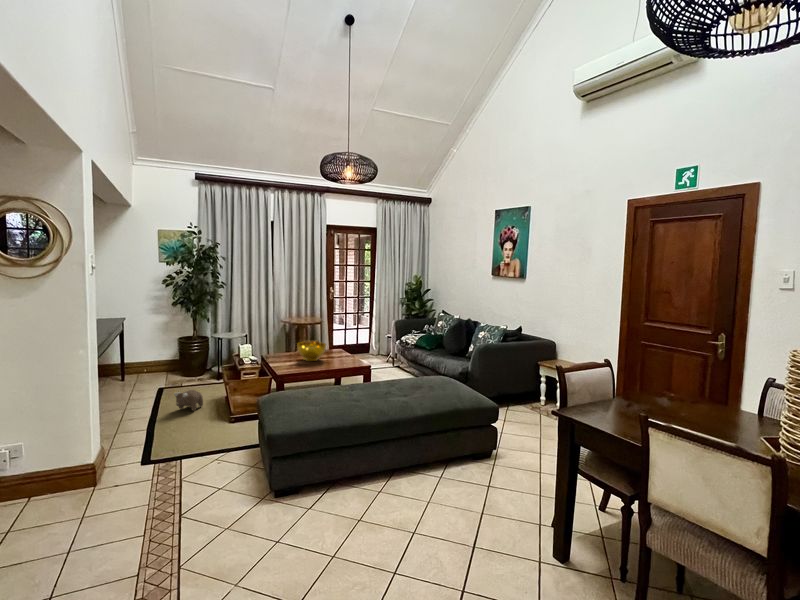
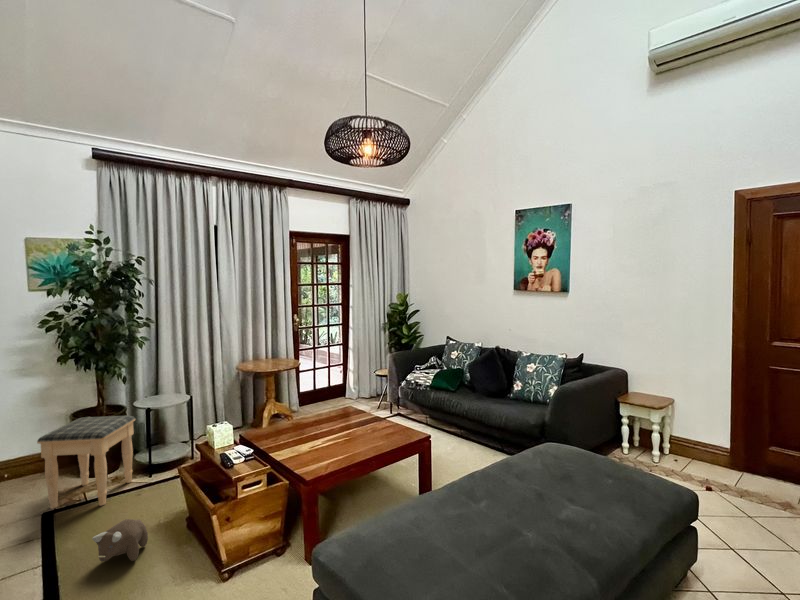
footstool: none [158,339,211,389] -> present [37,416,135,509]
decorative bowl: present [297,341,326,361] -> none [304,399,348,437]

